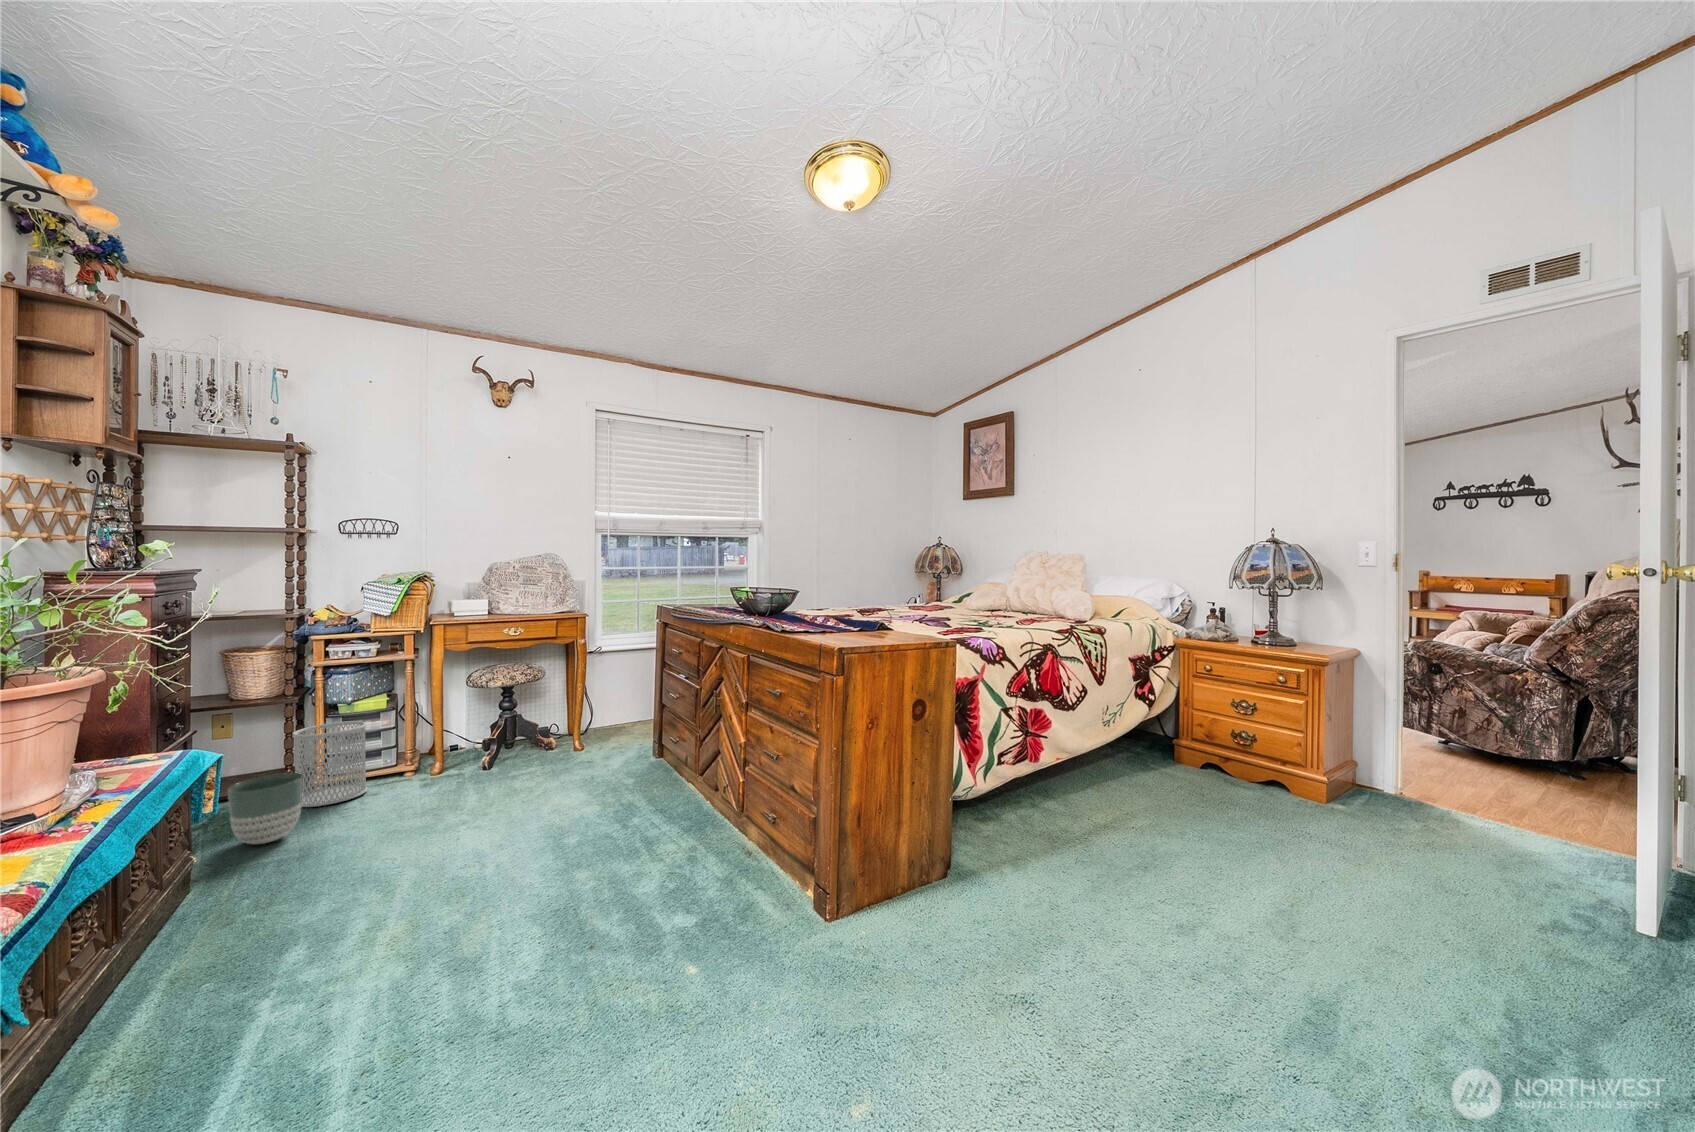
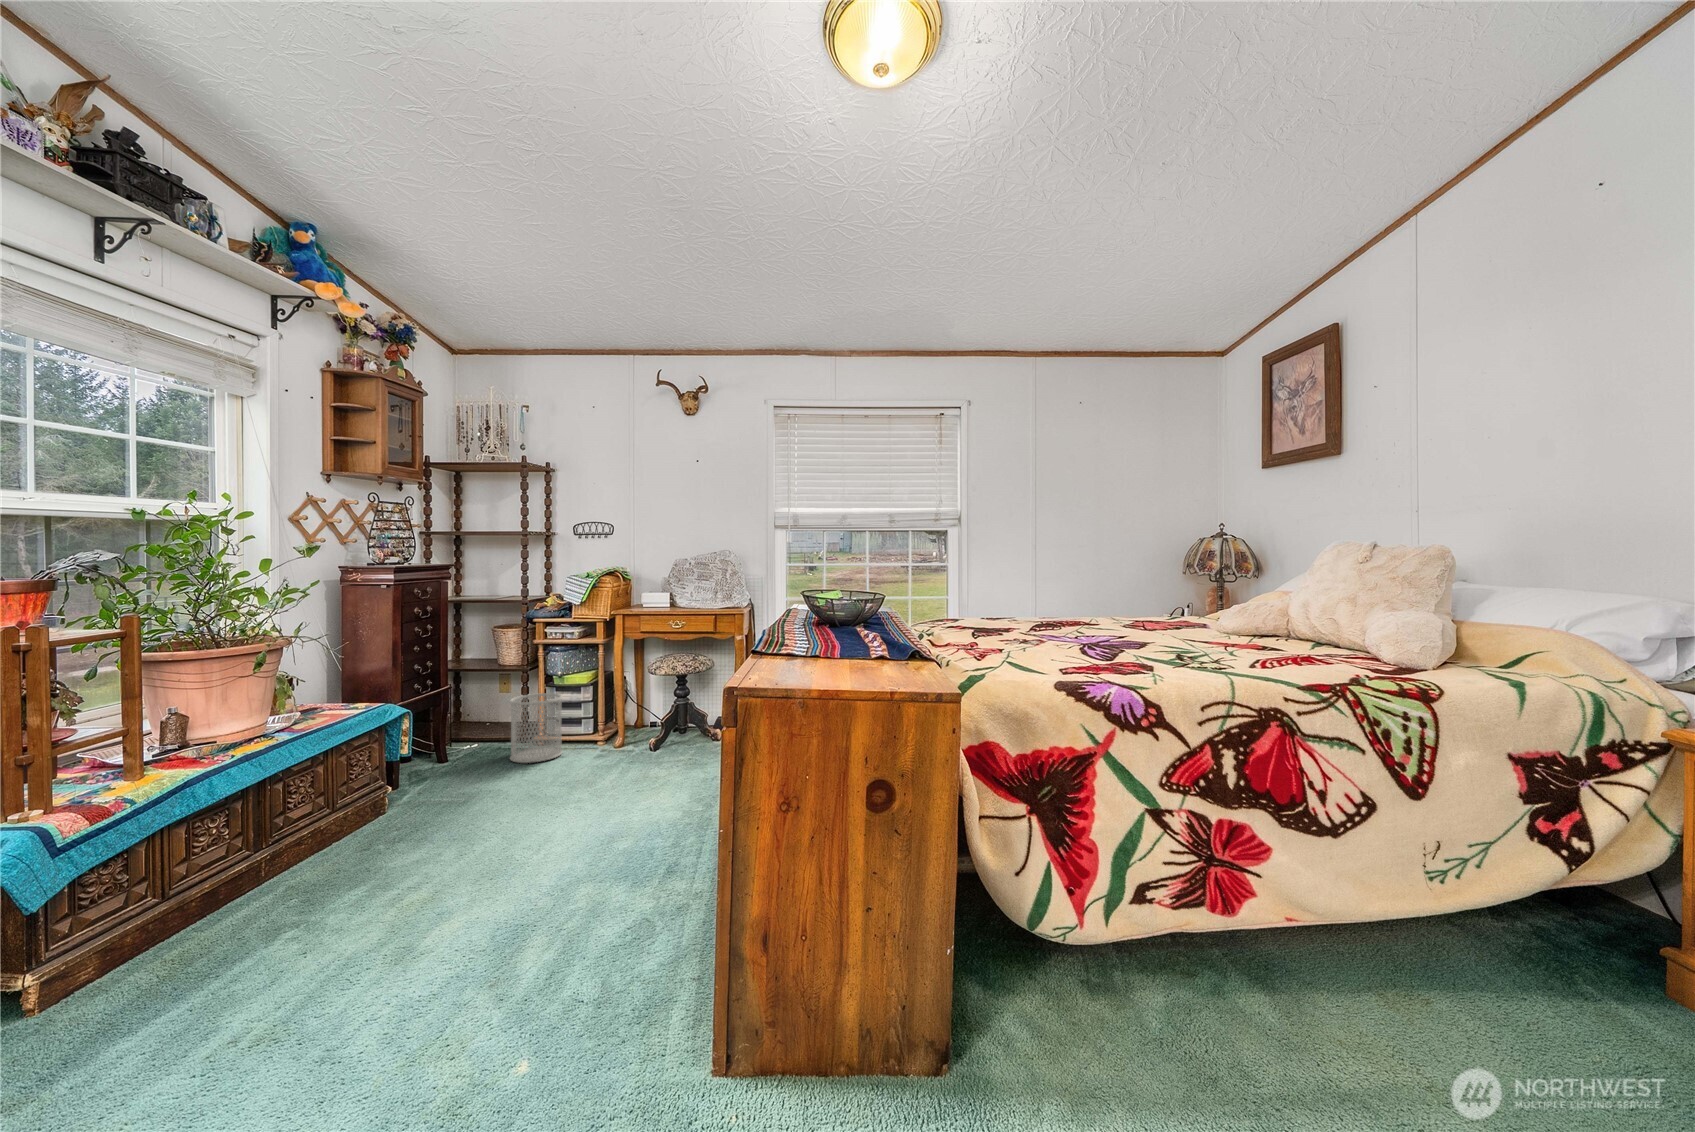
planter: present [228,773,303,844] -> none [437,732,489,788]

